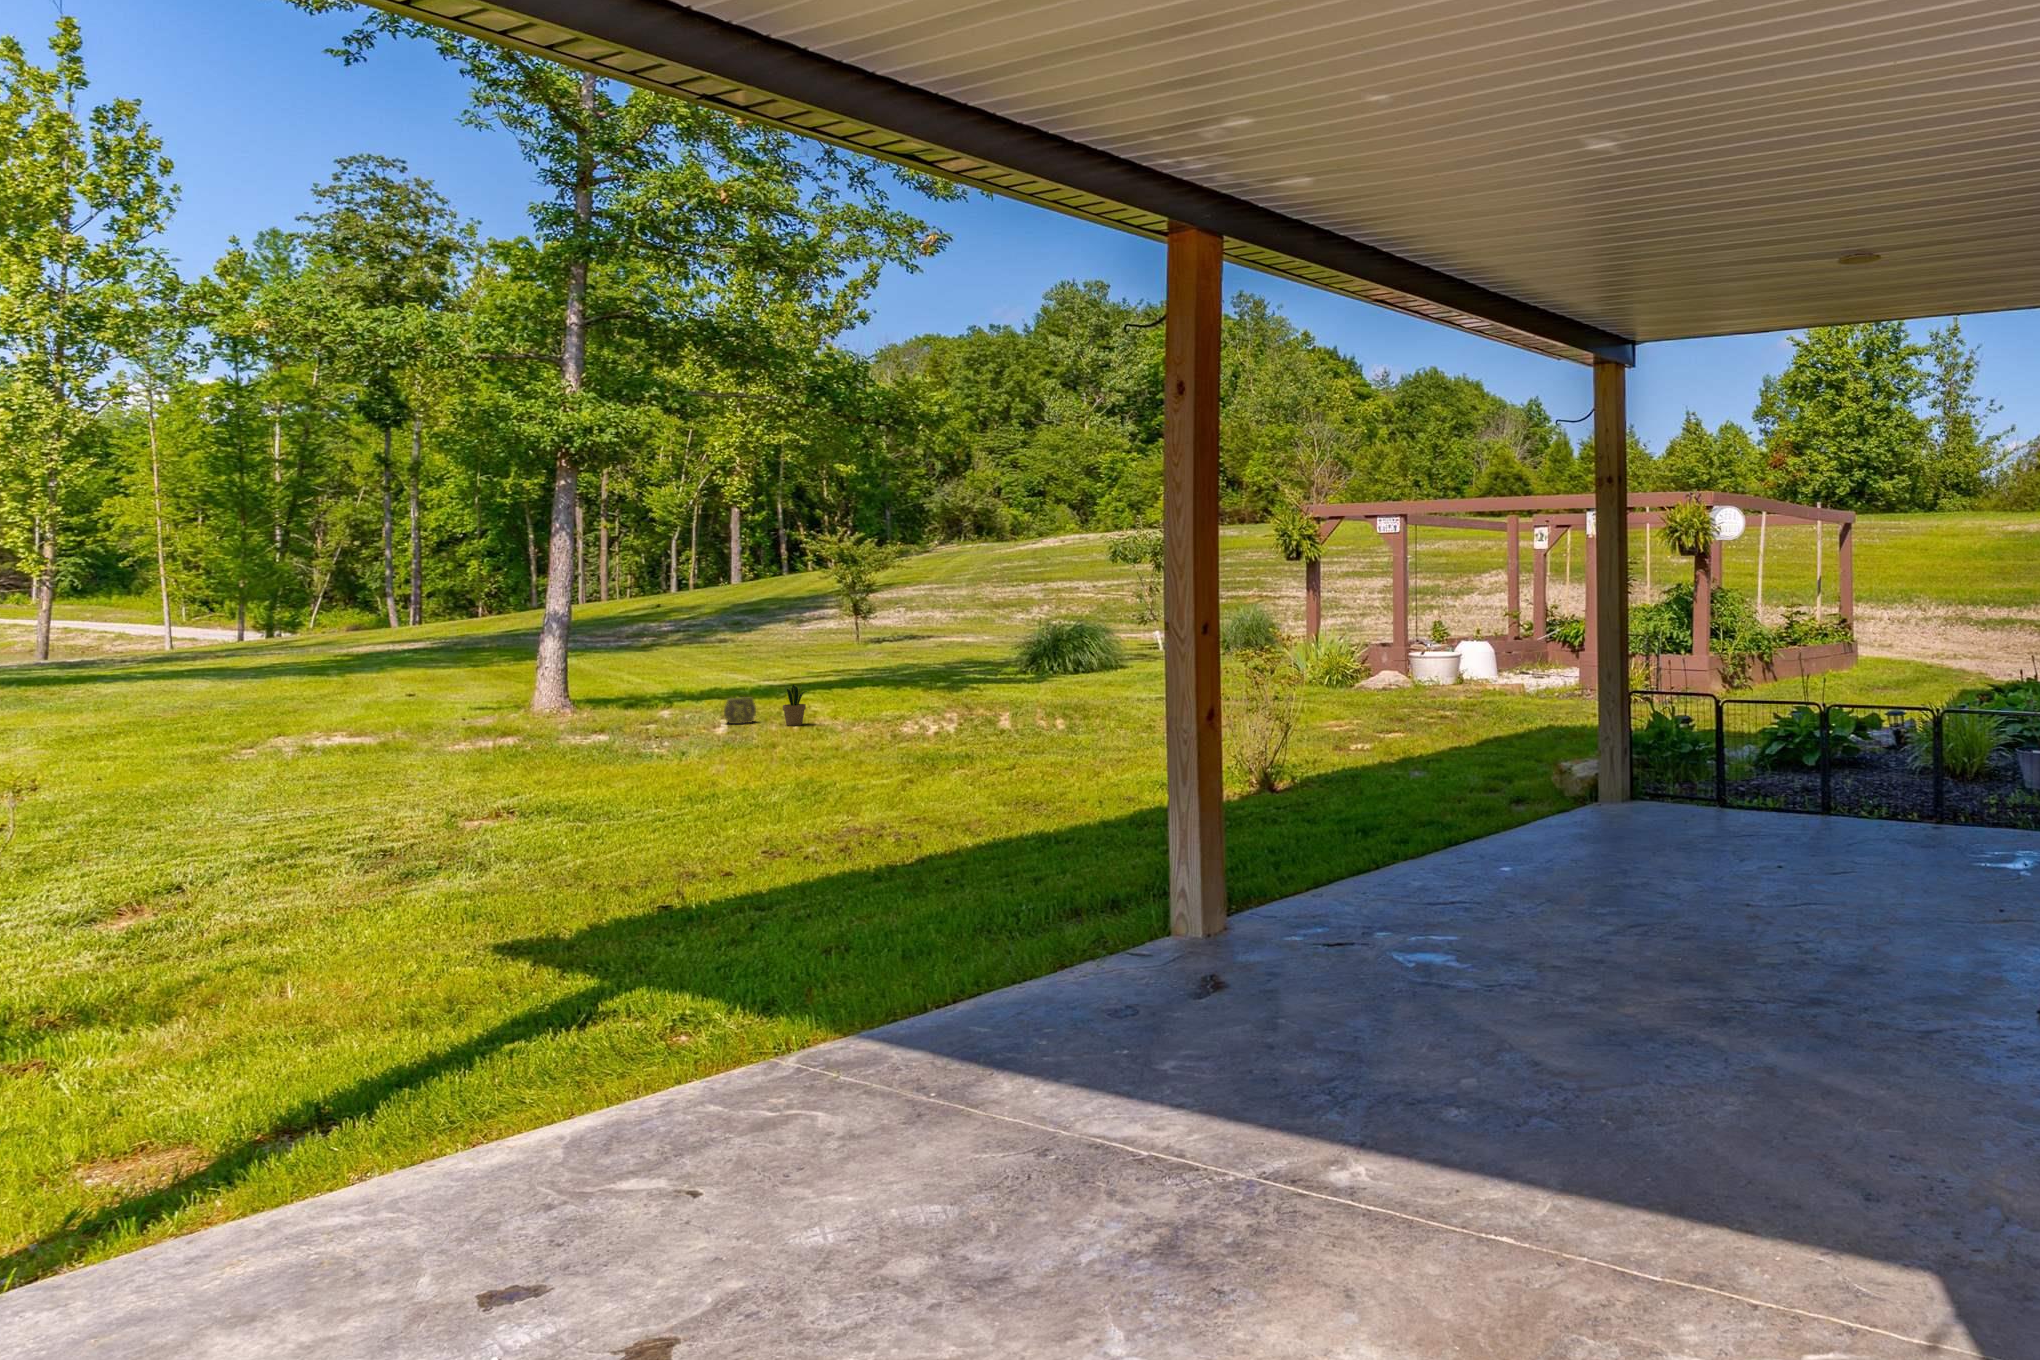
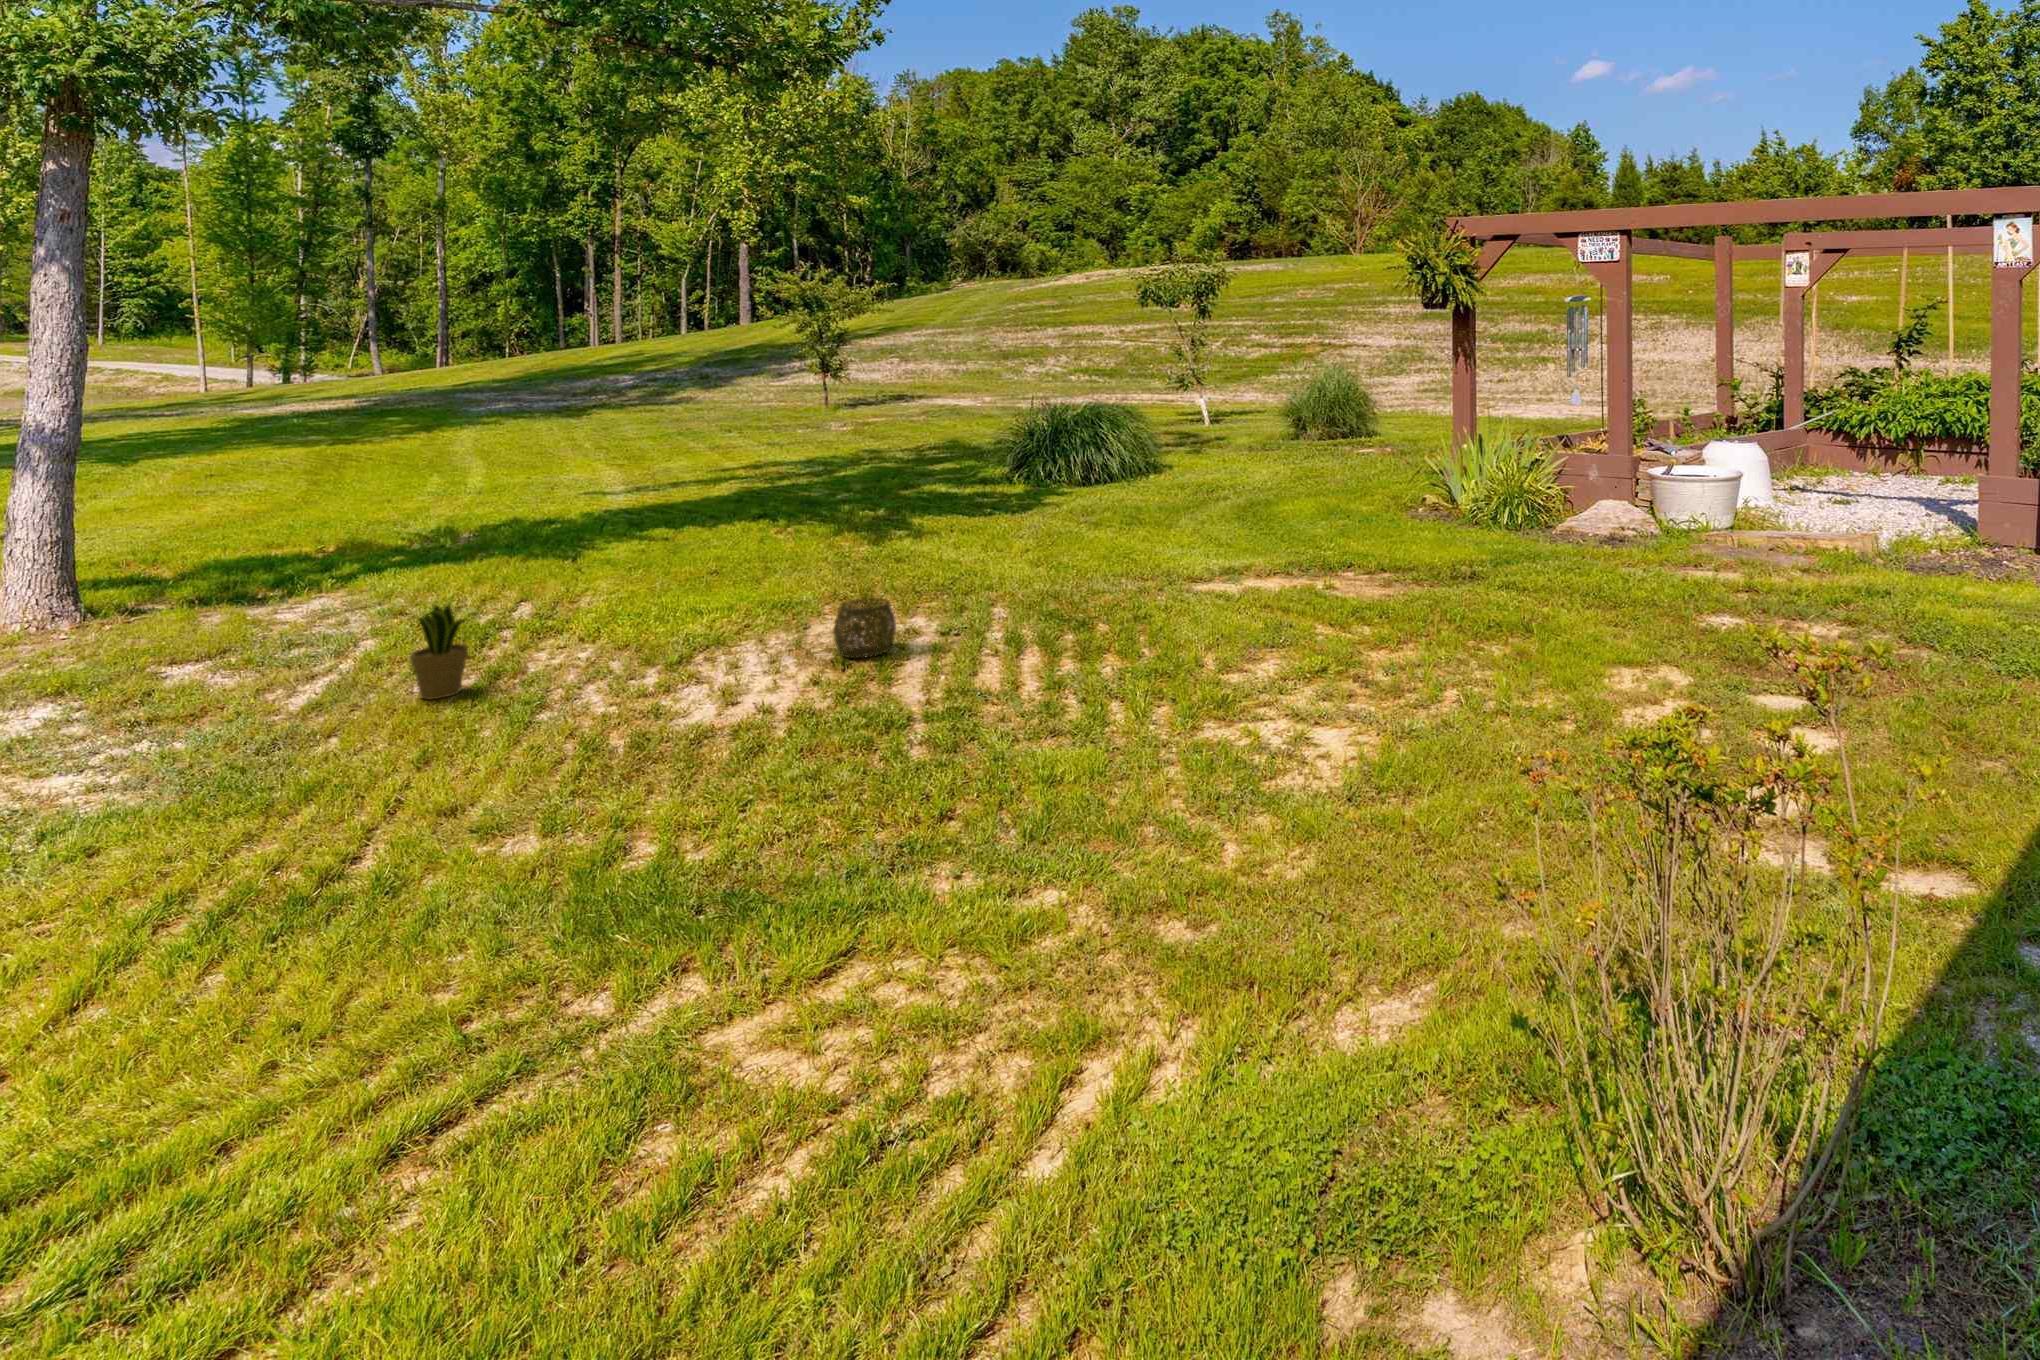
woven basket: present [724,697,756,724] -> present [834,598,896,658]

